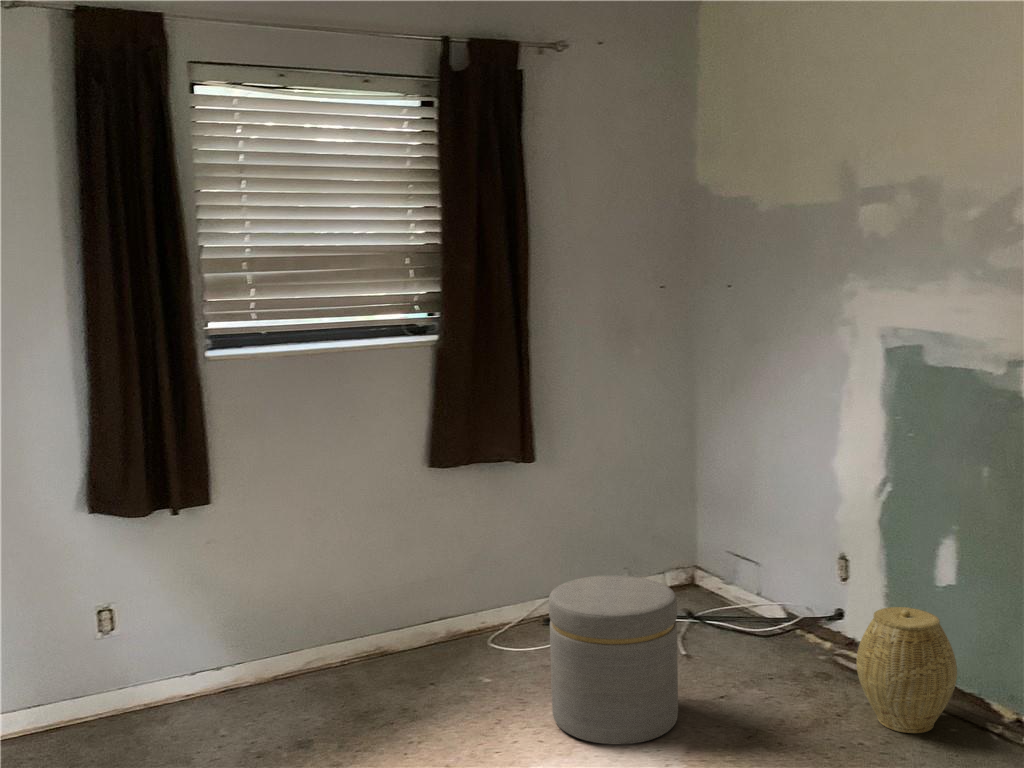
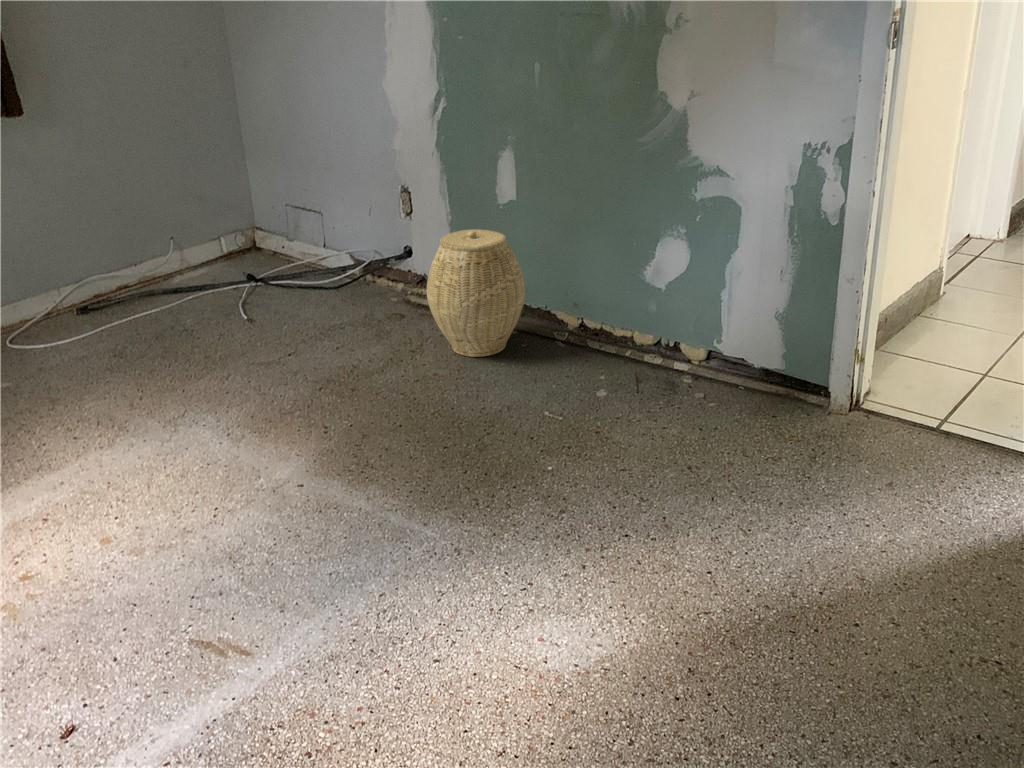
ottoman: present [548,575,678,745] -> none [47,235,240,433]

